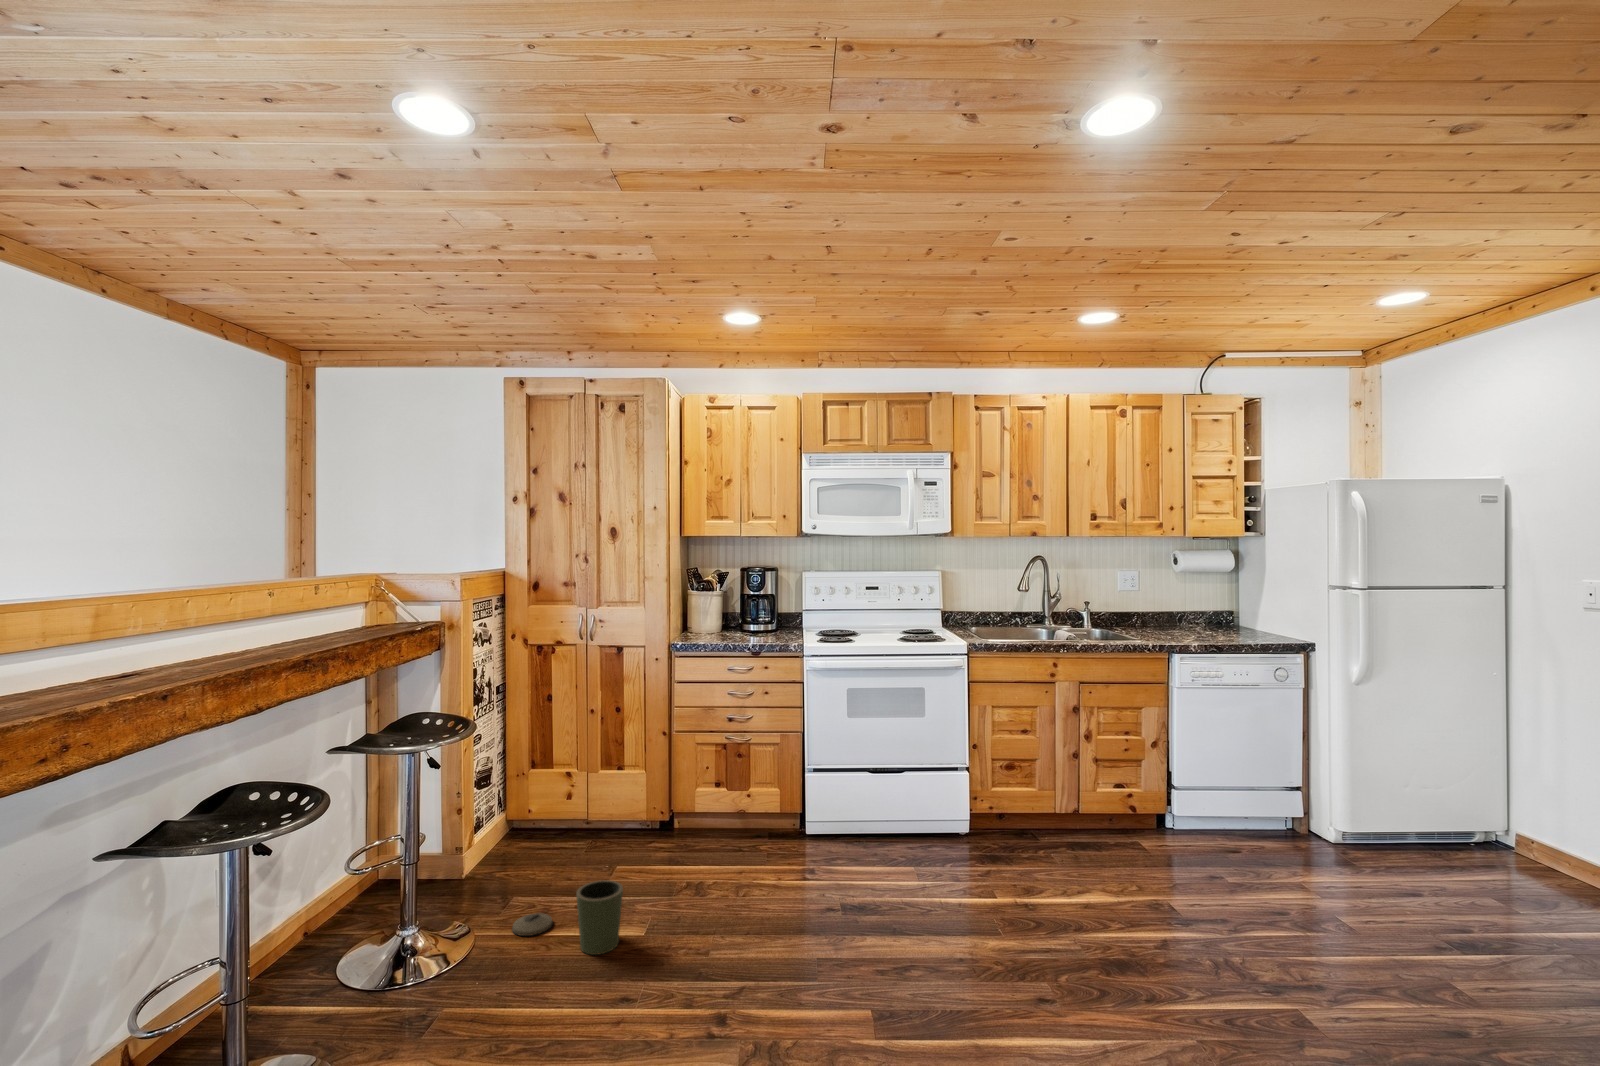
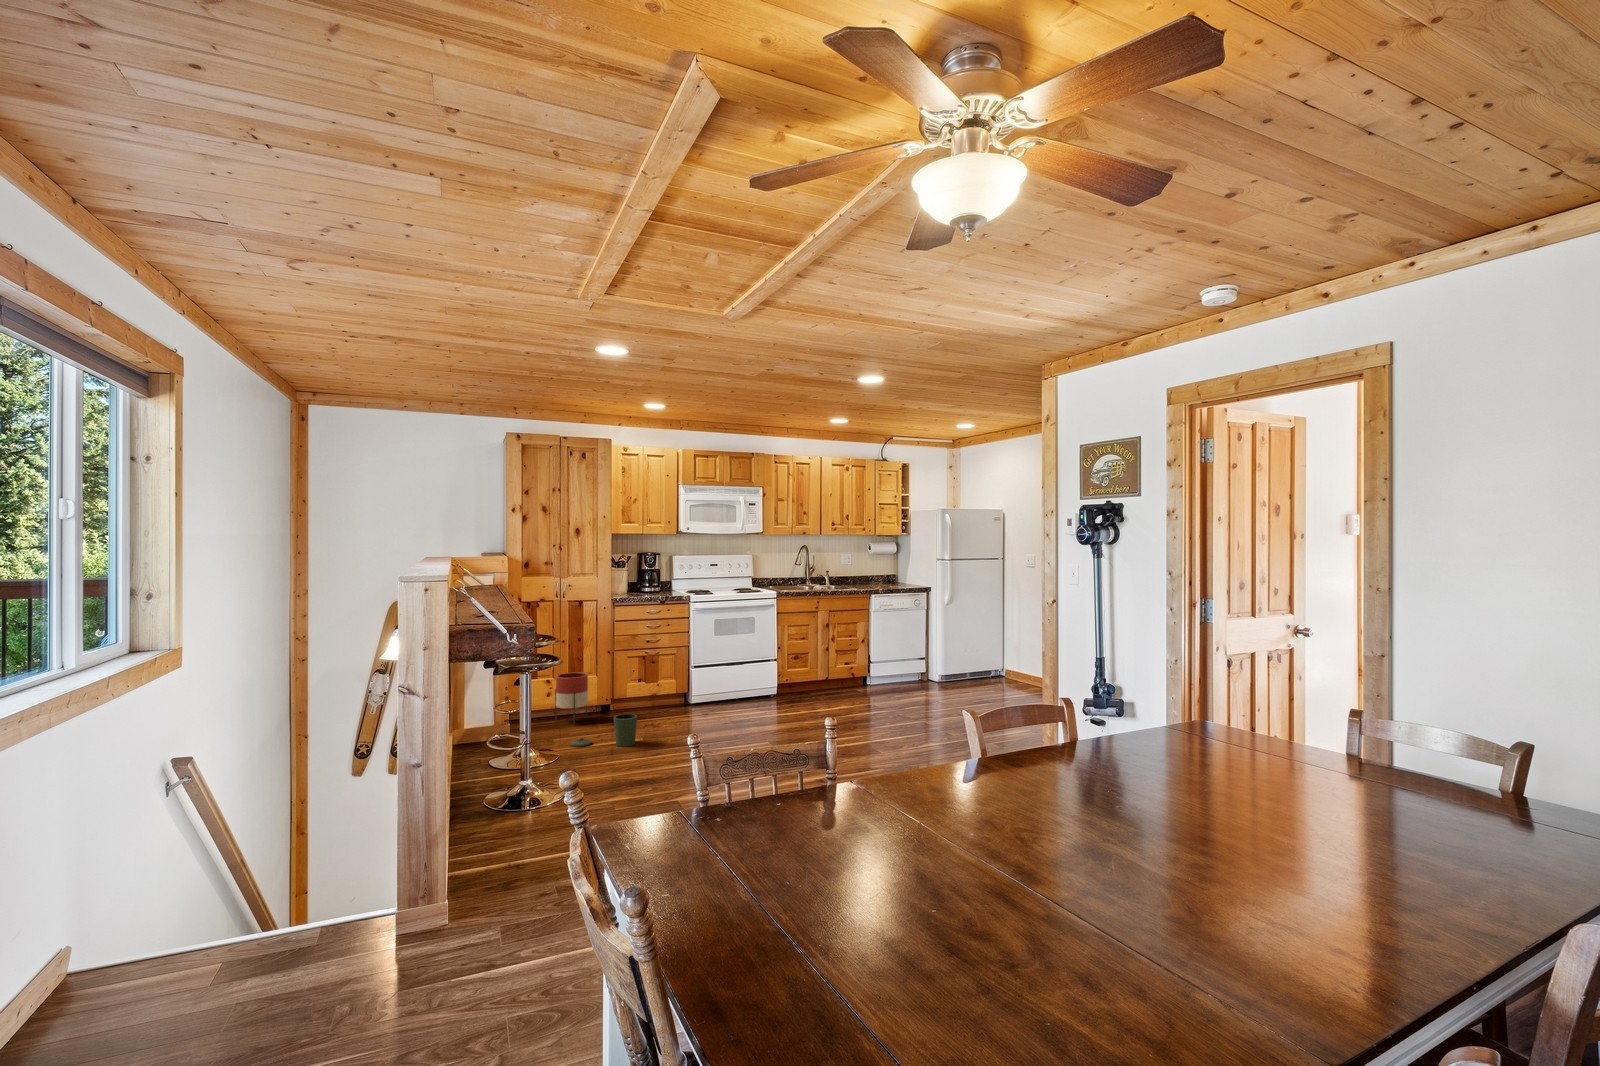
planter: none [562,766,619,865] -> present [555,672,588,726]

